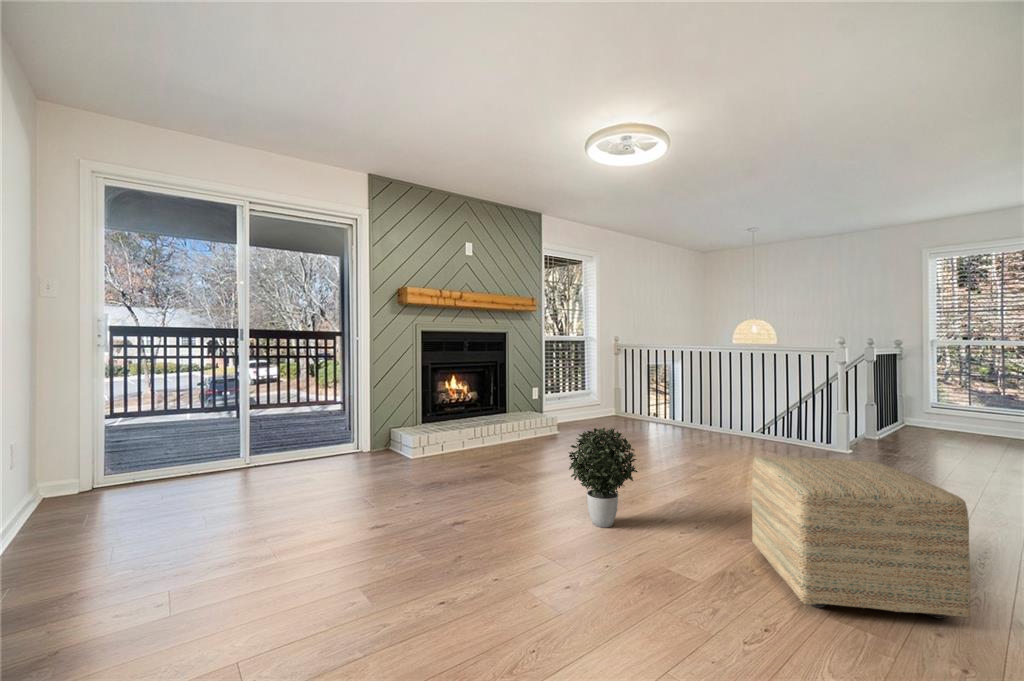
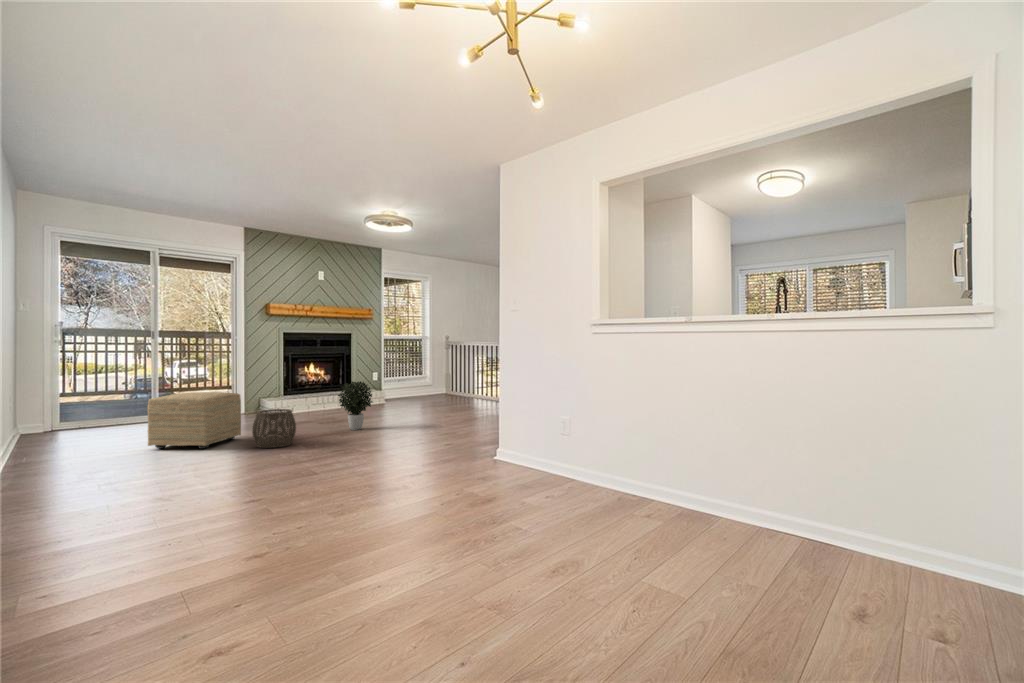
ottoman: present [752,457,971,619] -> present [148,392,241,449]
woven basket: none [441,509,540,630] -> present [252,409,296,448]

